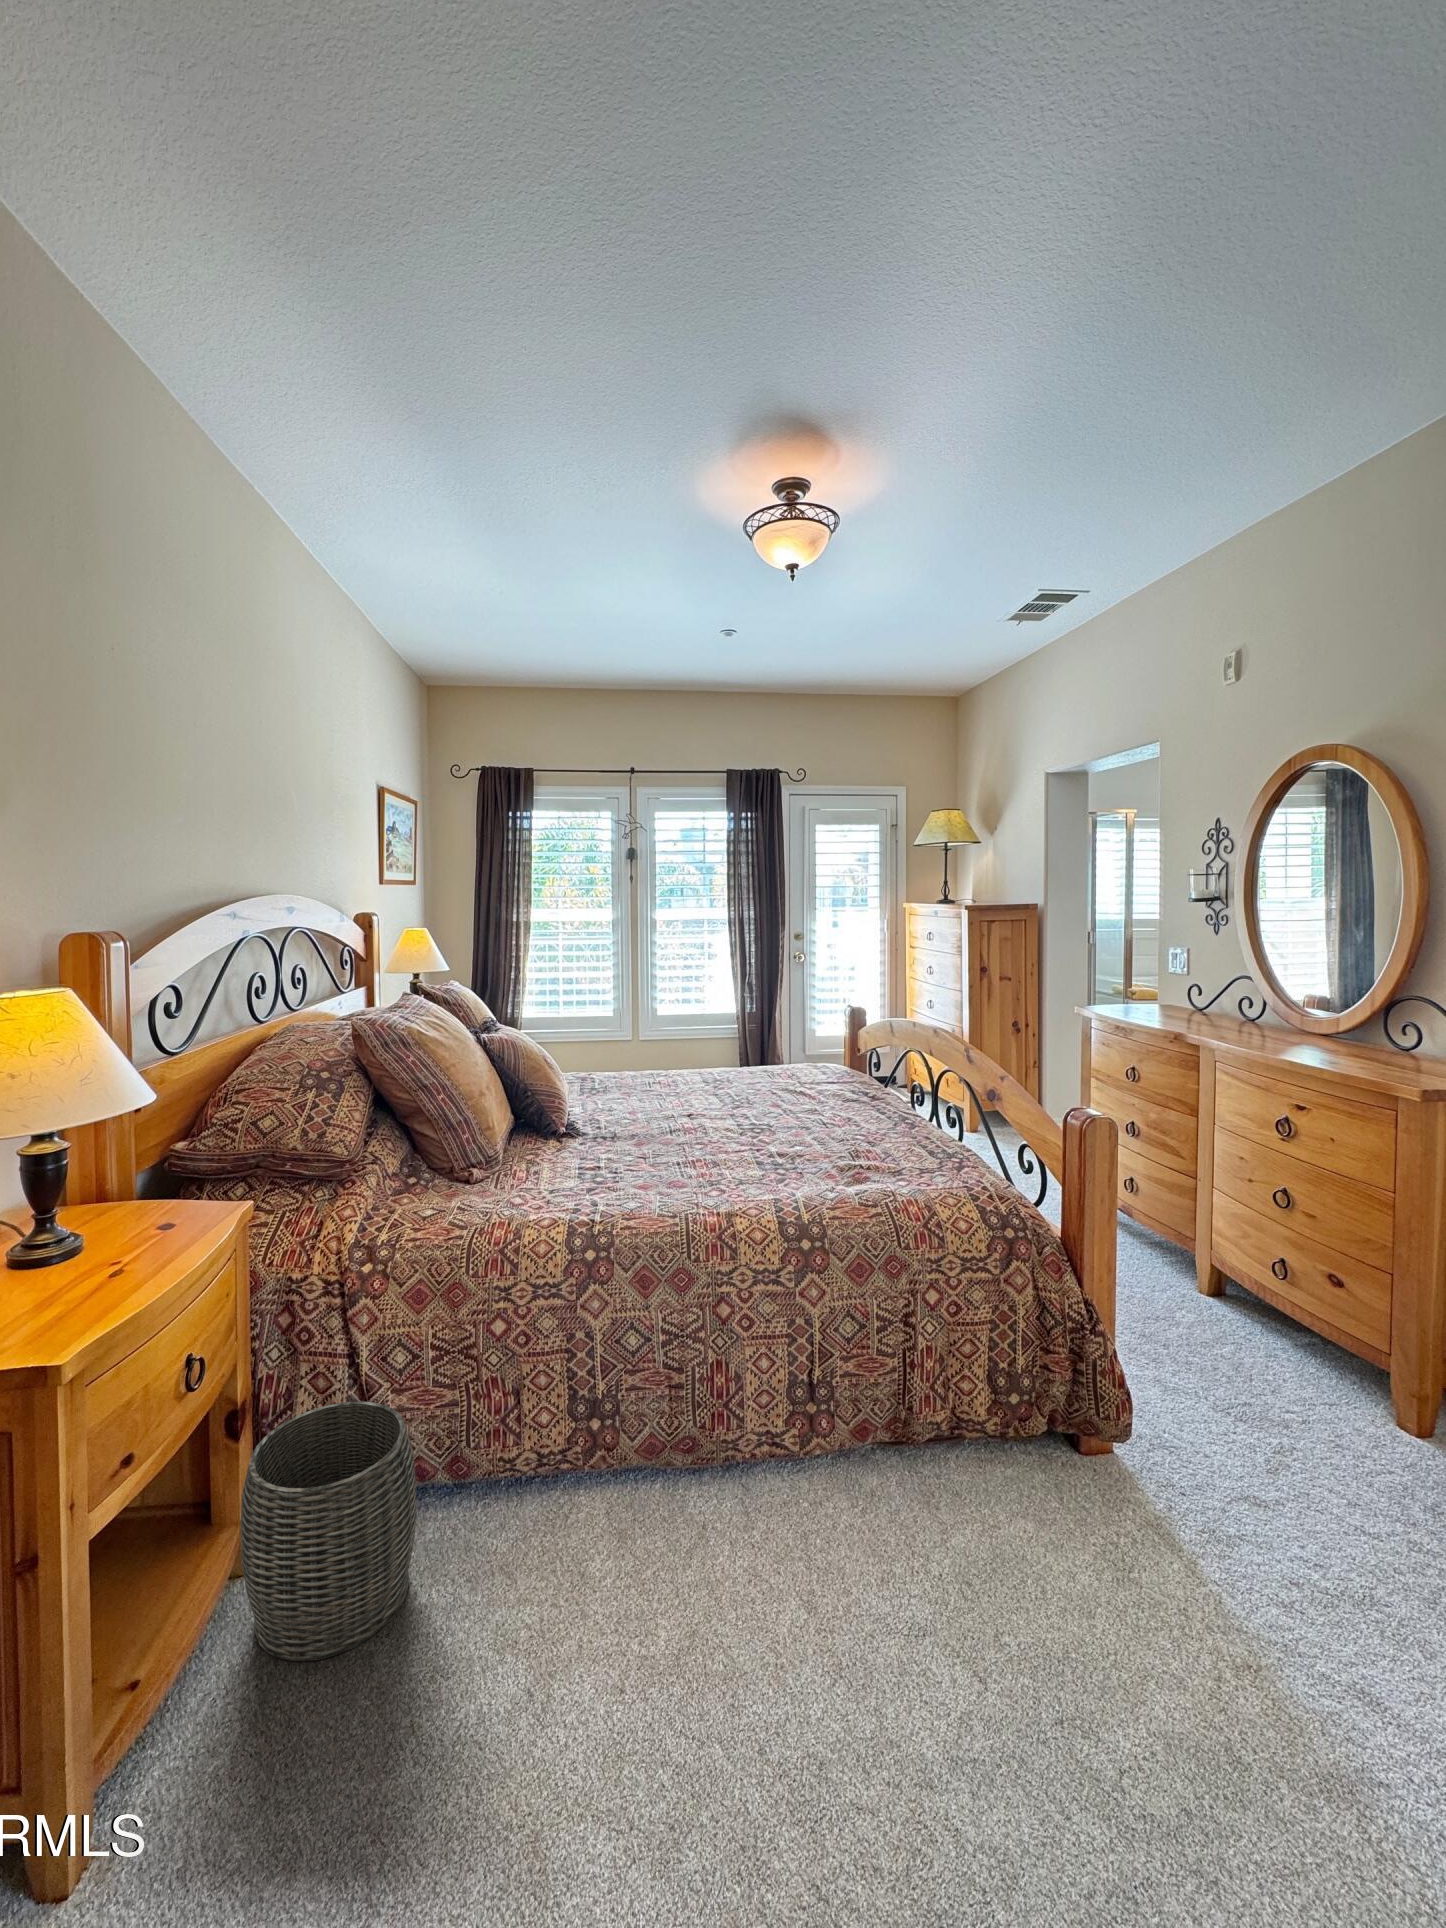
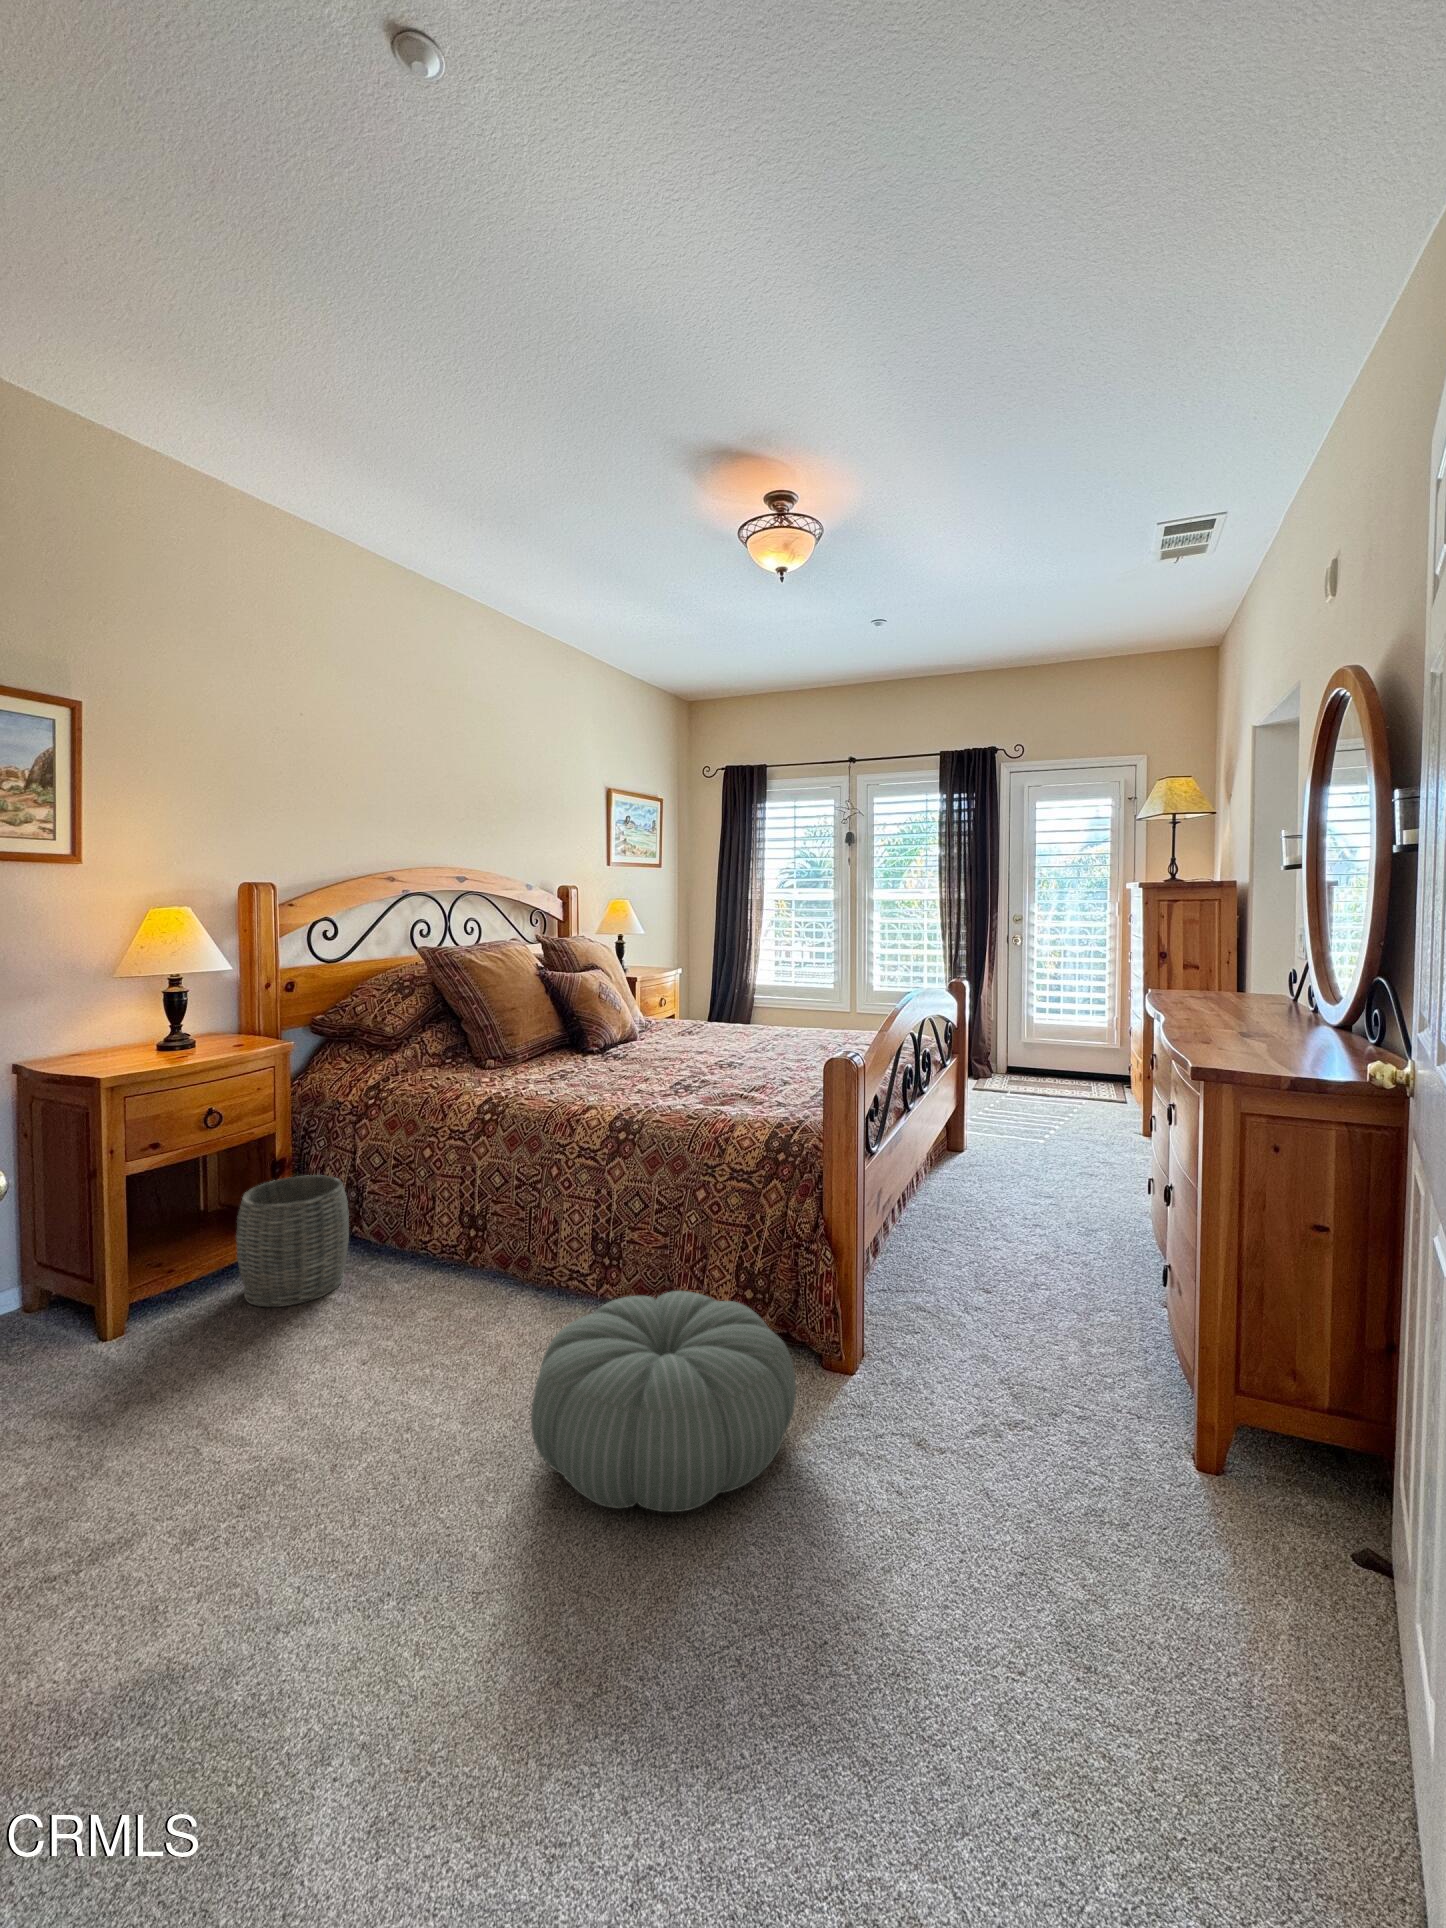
pouf: none [941,1417,1301,1737] -> present [531,1291,796,1512]

